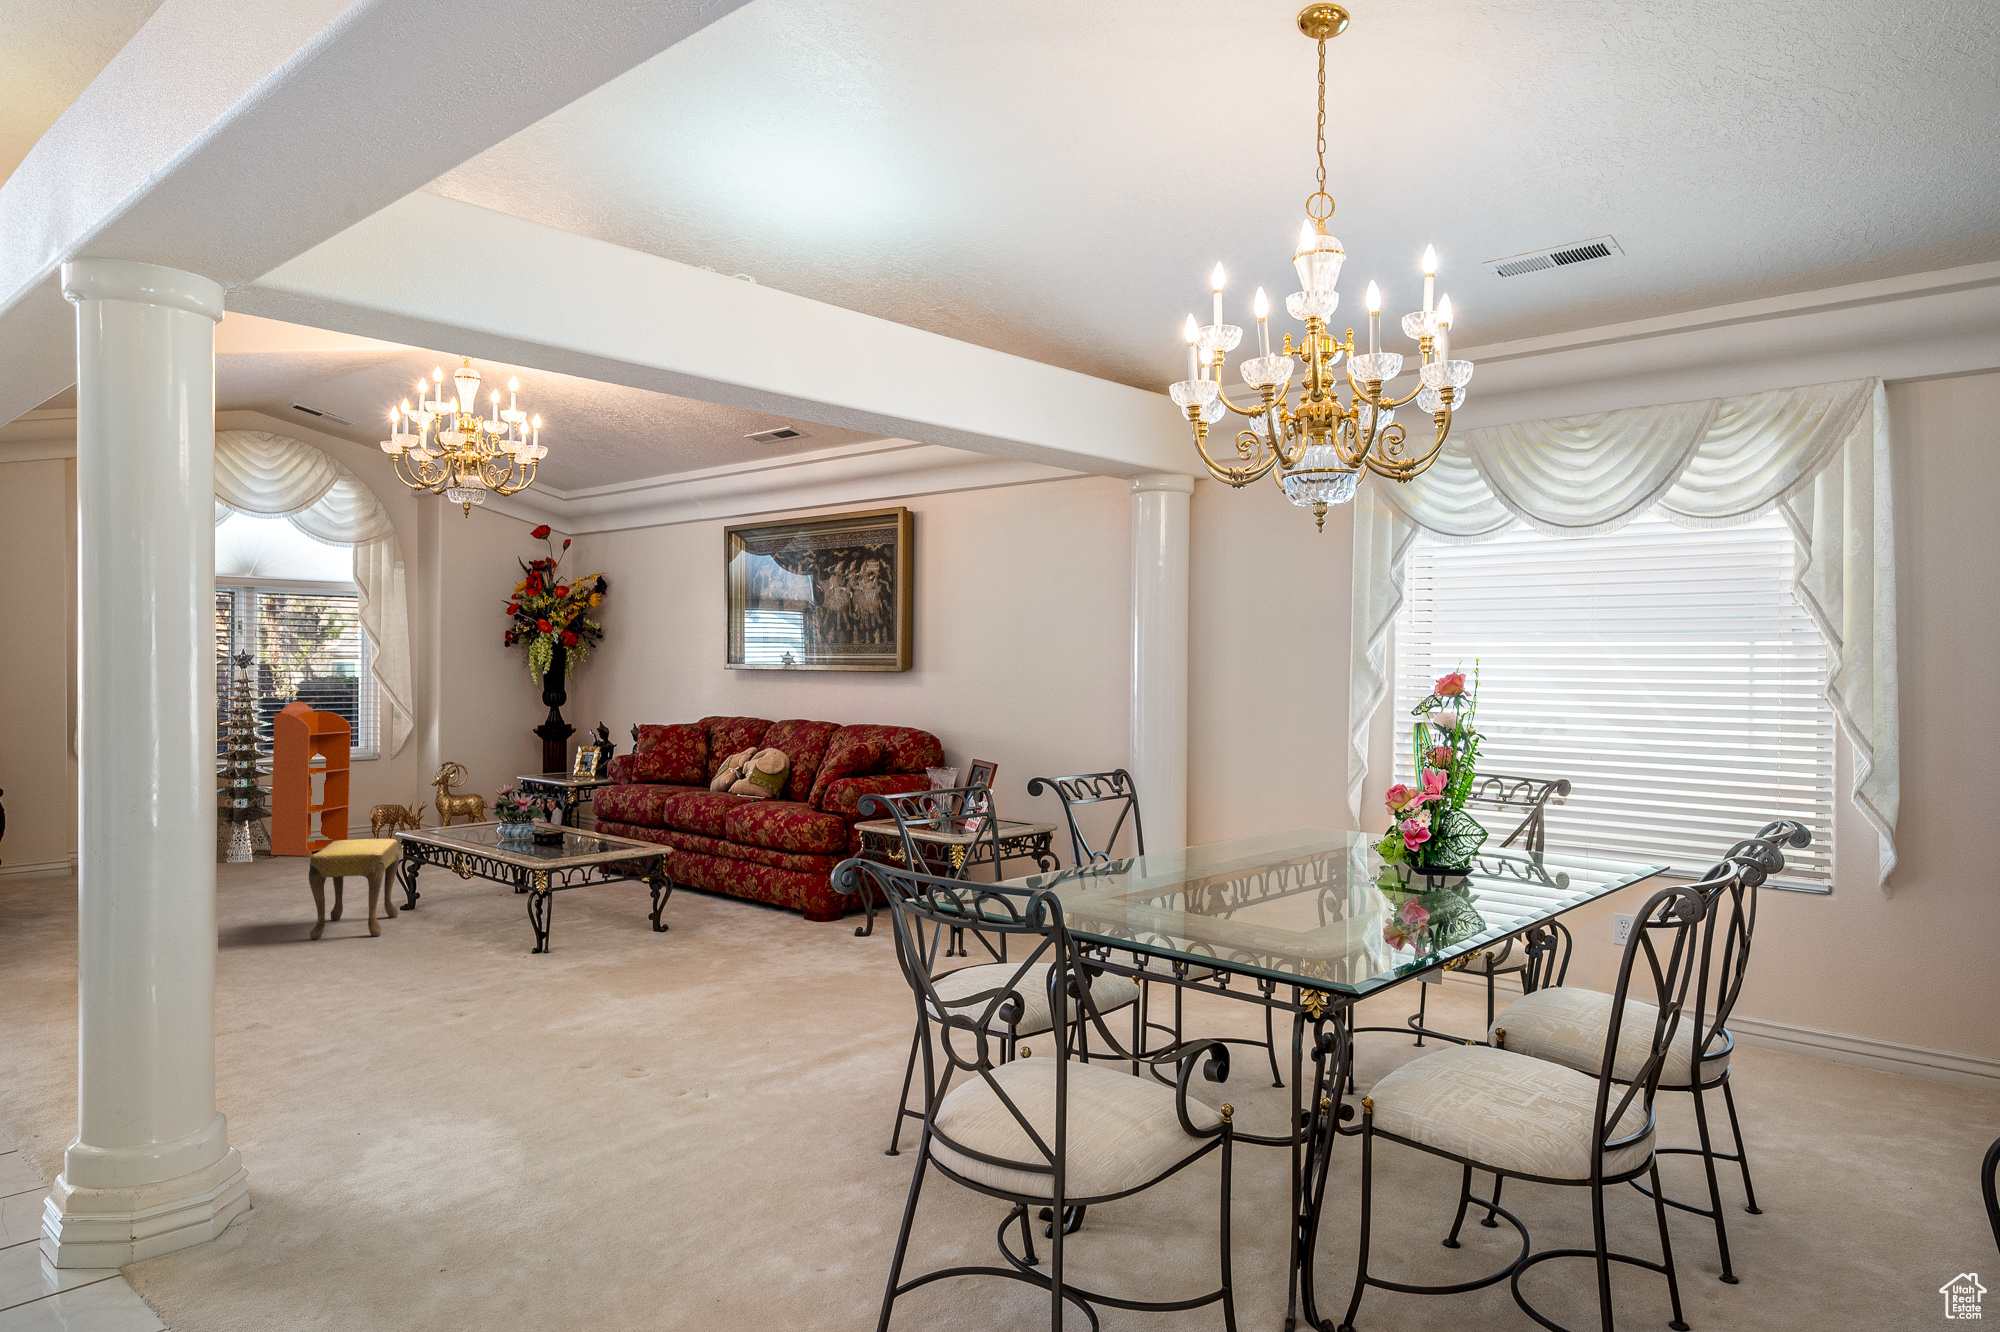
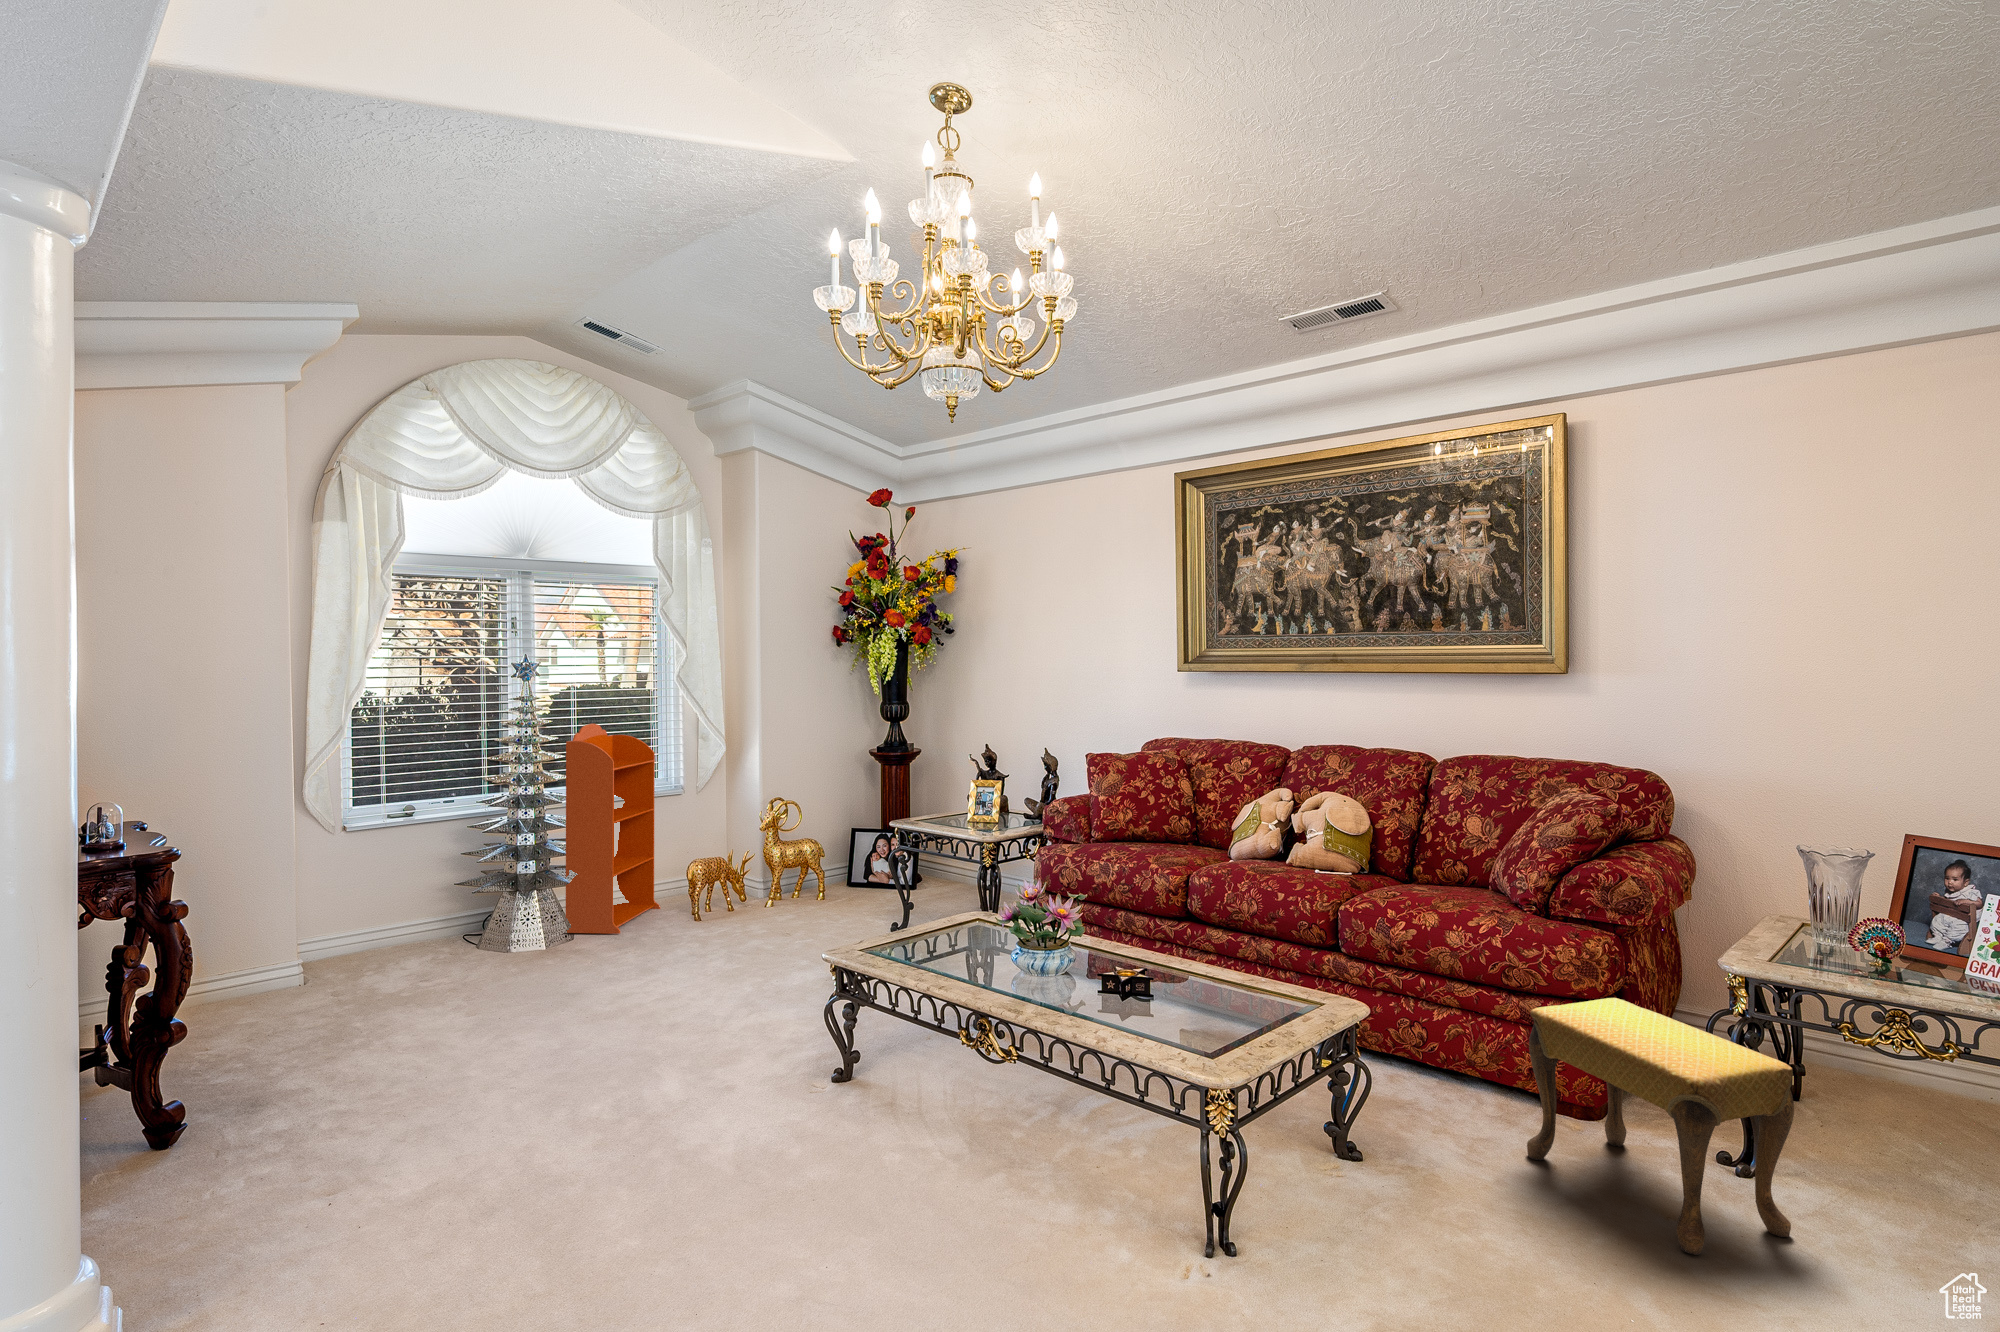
footstool: present [309,839,399,939] -> present [1527,998,1794,1255]

